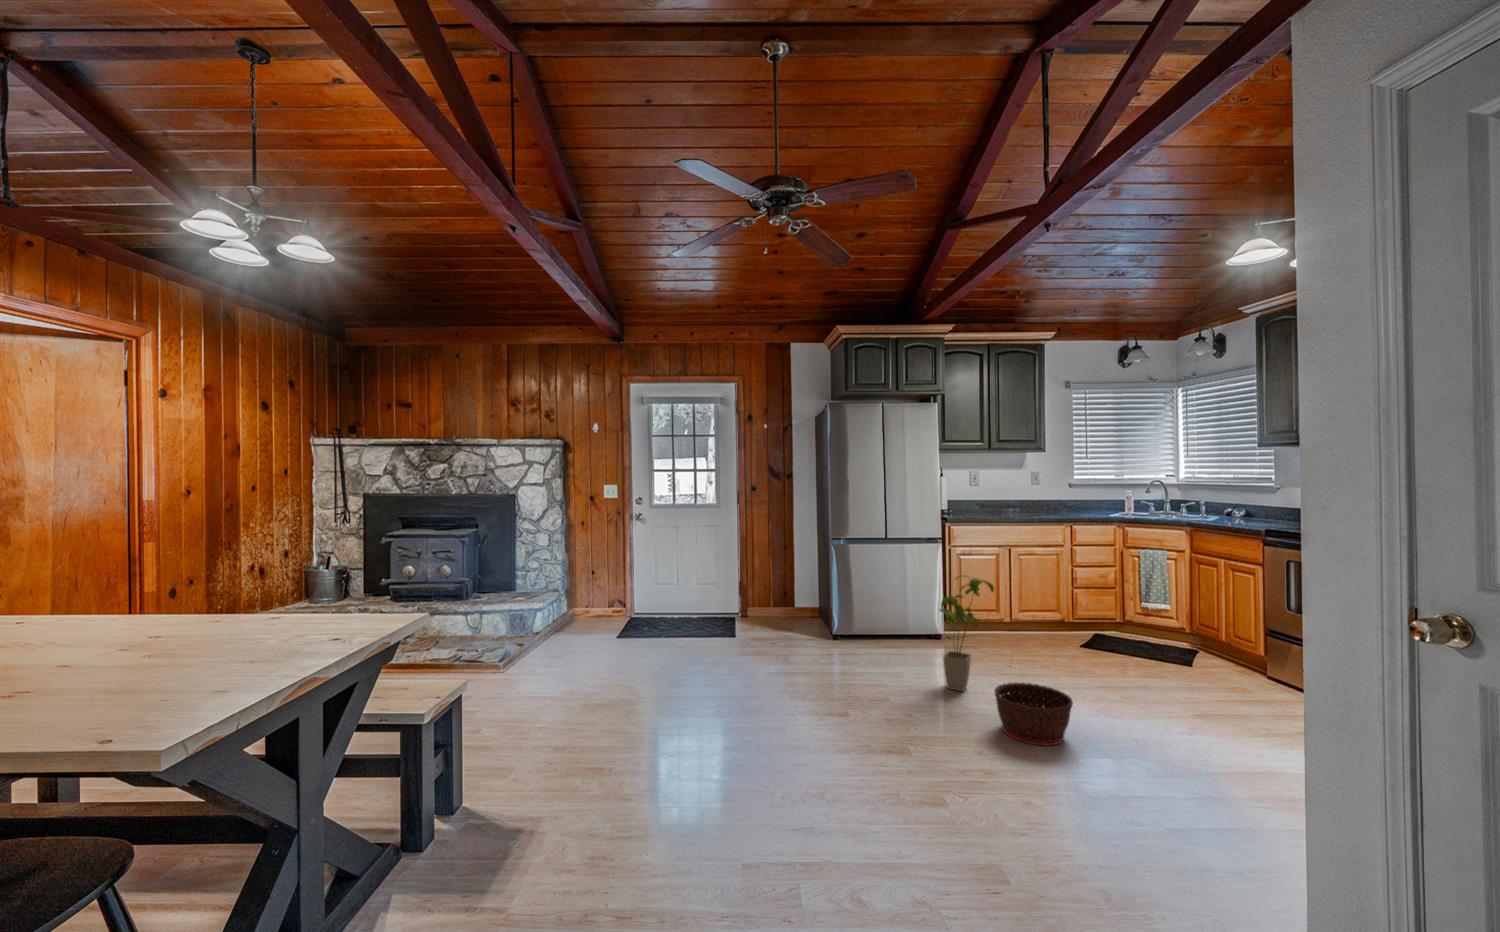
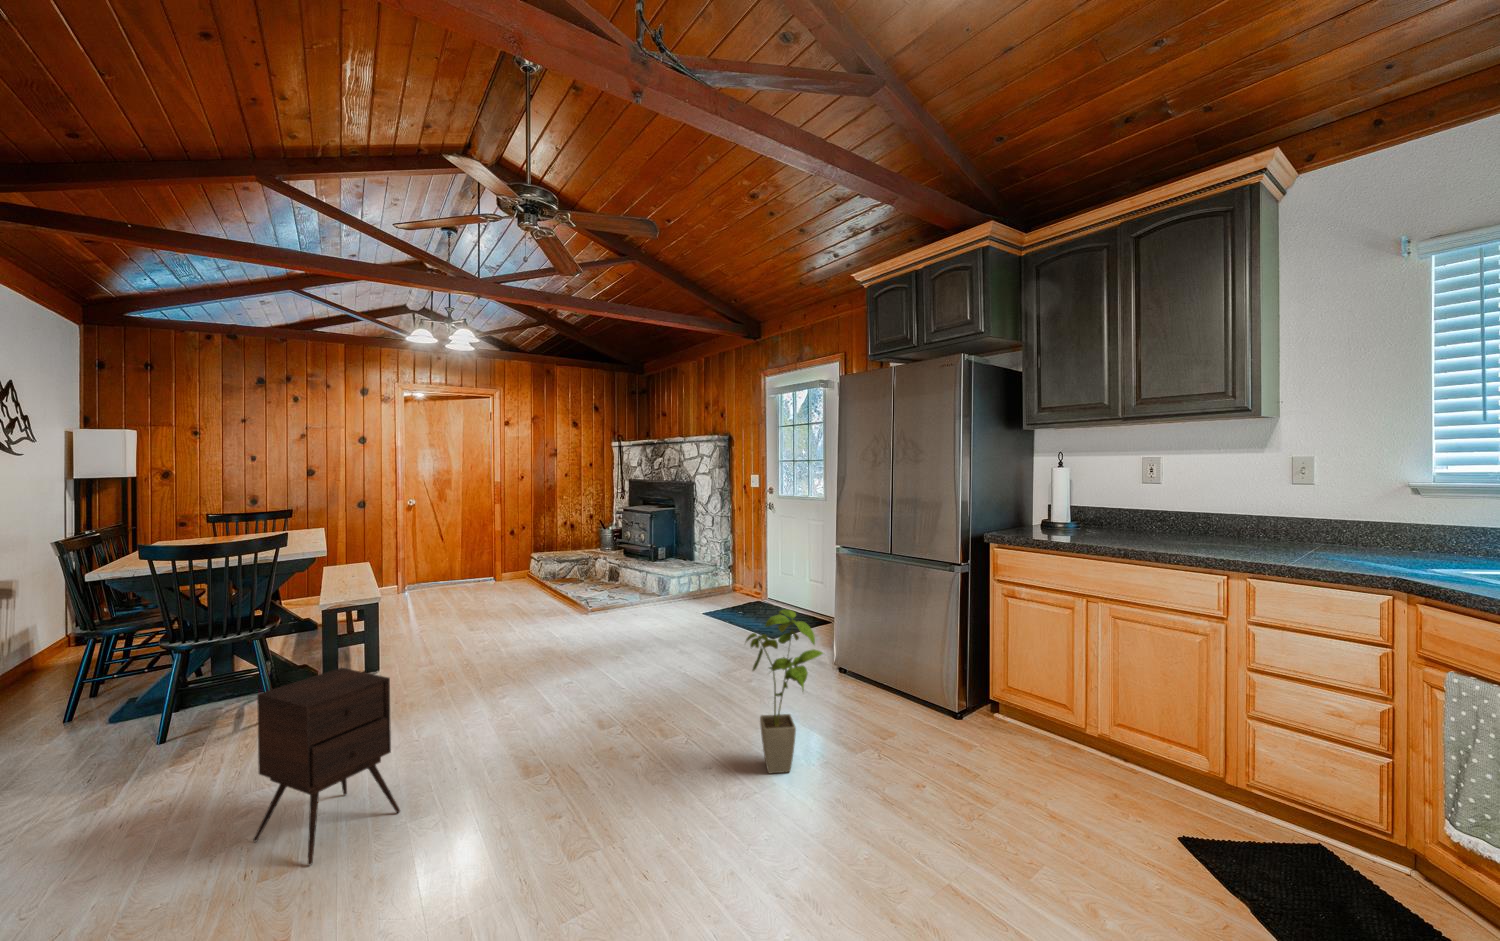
side table: none [860,680,991,884] -> present [253,668,400,865]
basket: present [995,683,1073,746] -> none [611,763,718,875]

